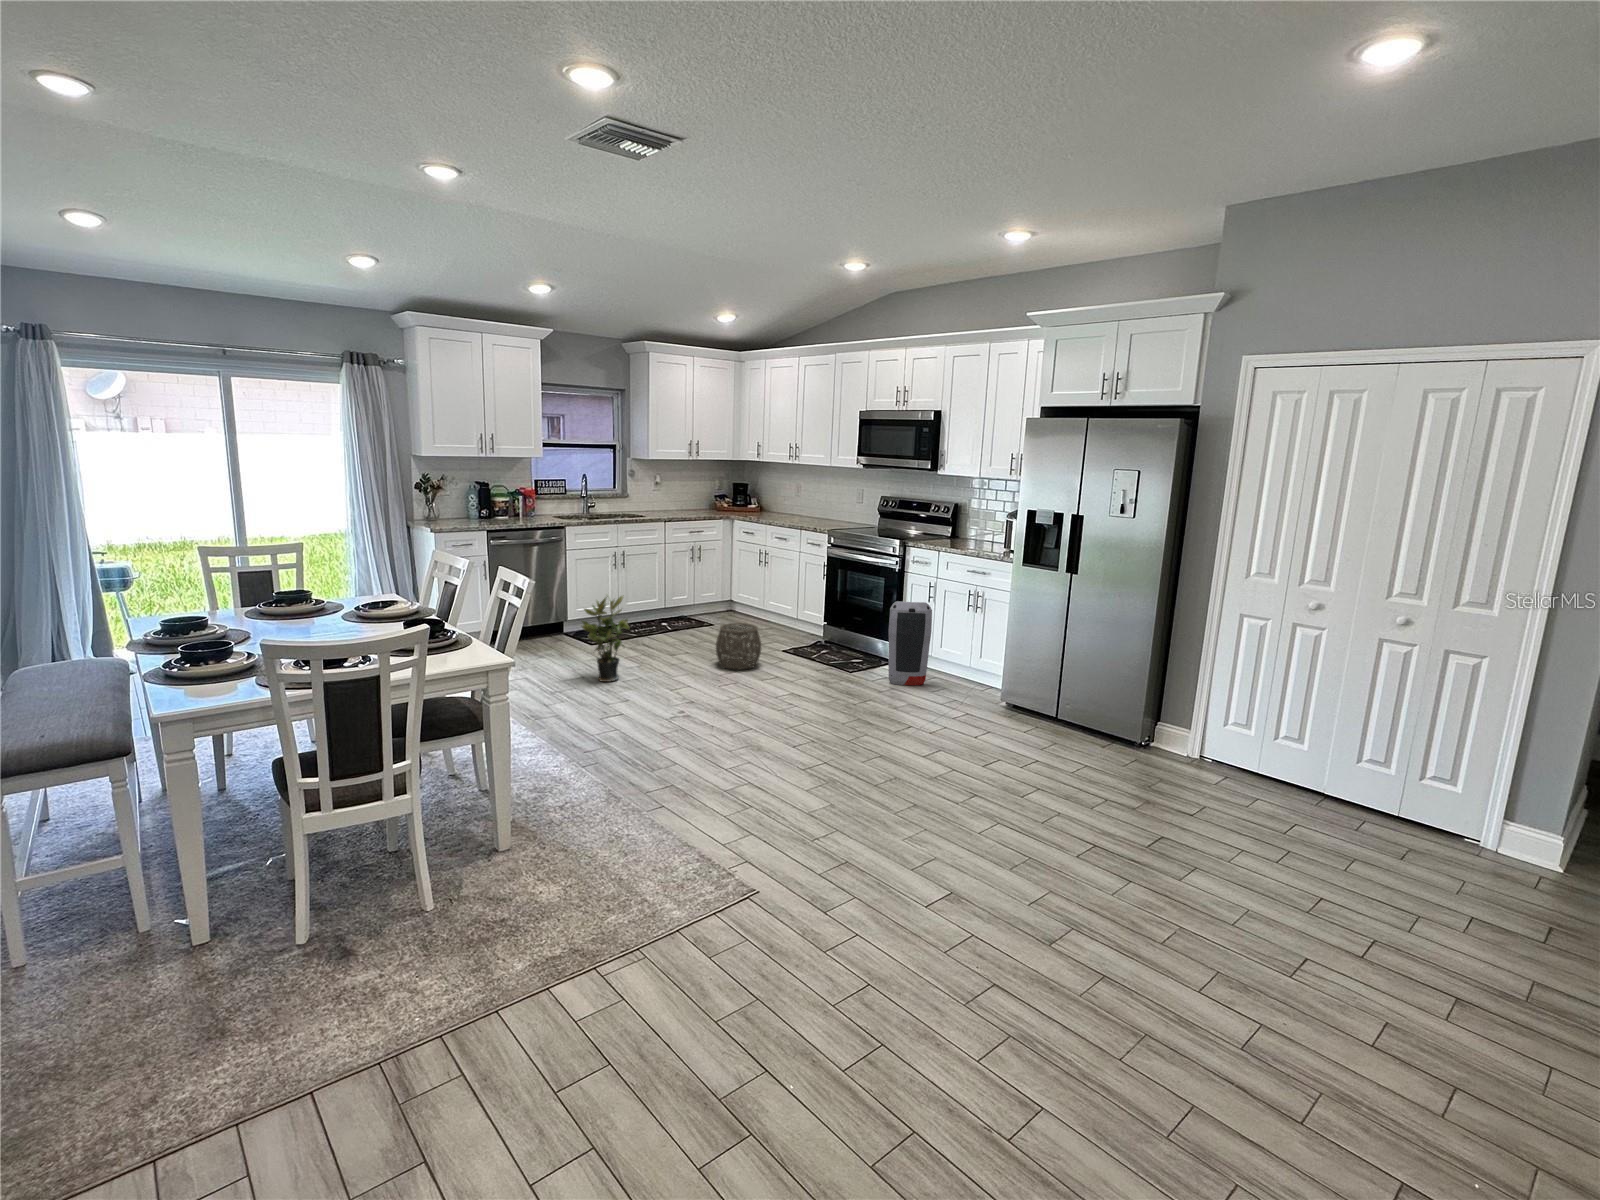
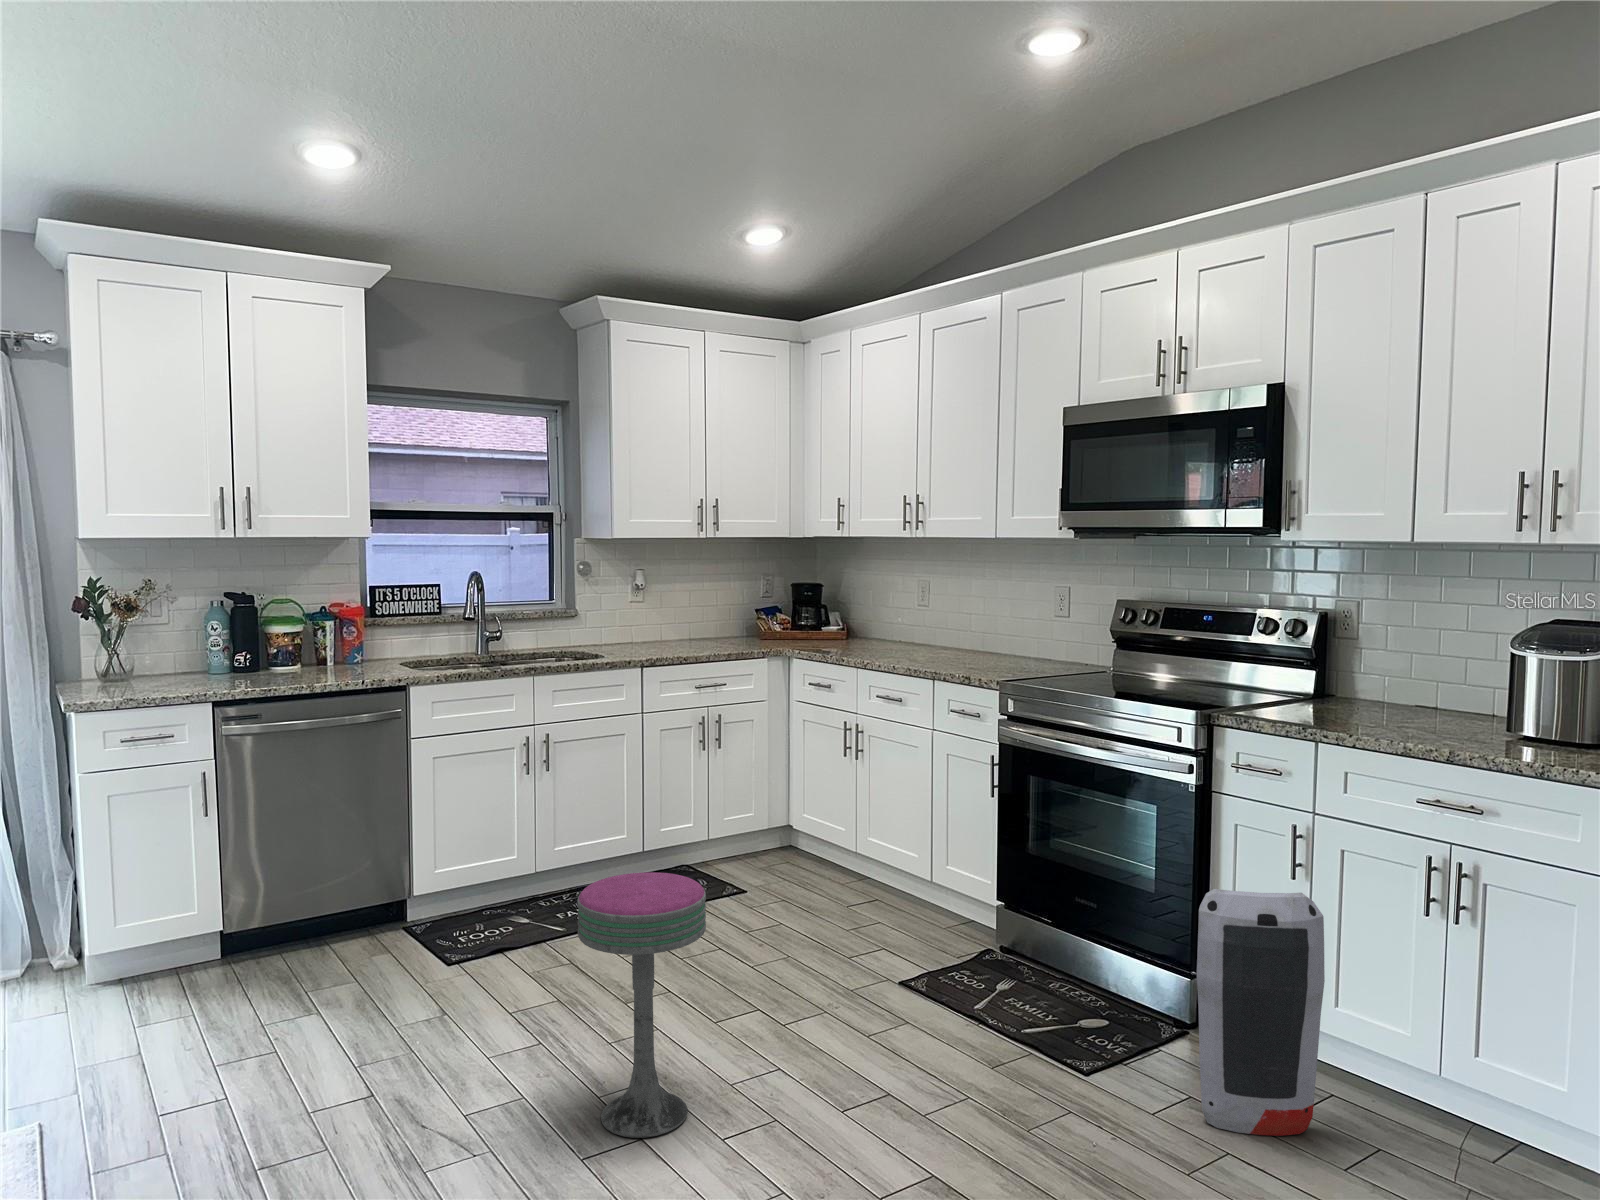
bar stool: none [666,595,714,686] -> present [577,872,706,1138]
potted plant: present [582,596,630,682] -> none [349,871,486,1119]
woven basket: present [716,623,761,670] -> none [723,927,844,1065]

